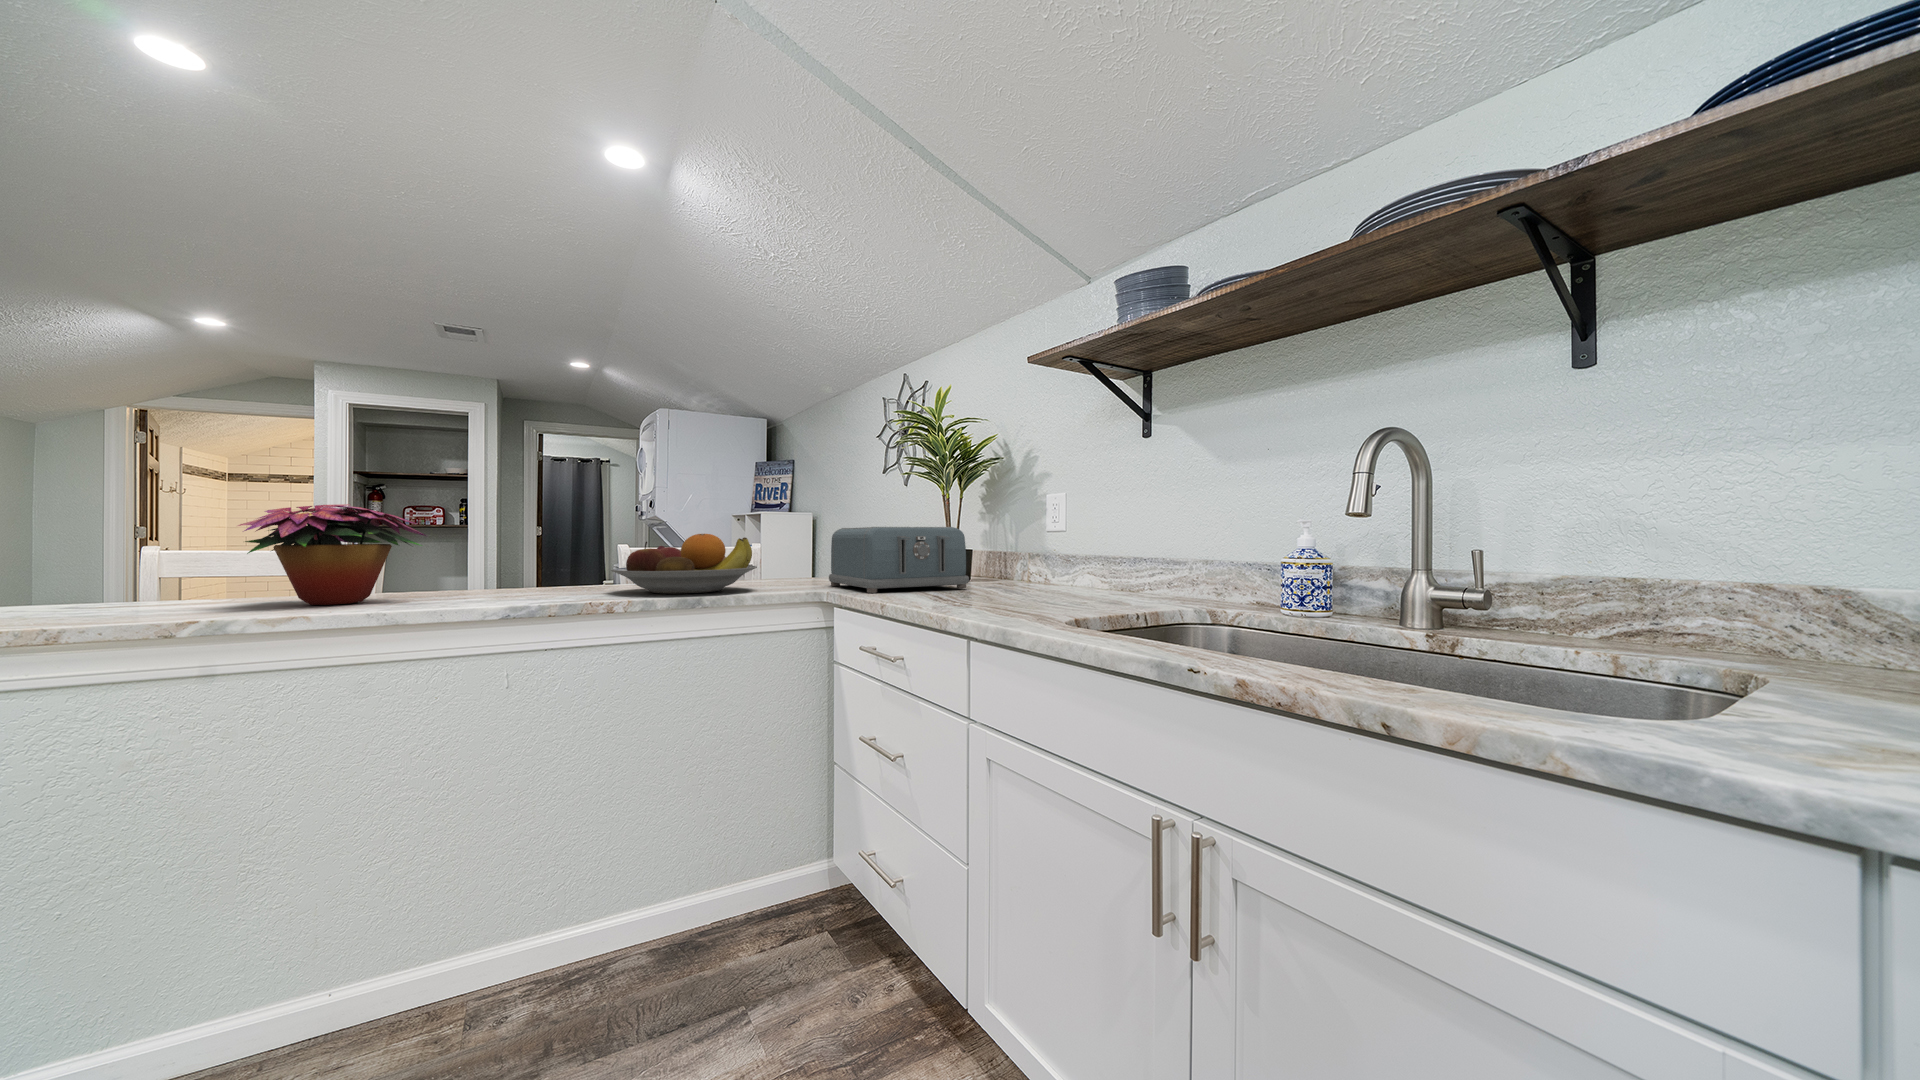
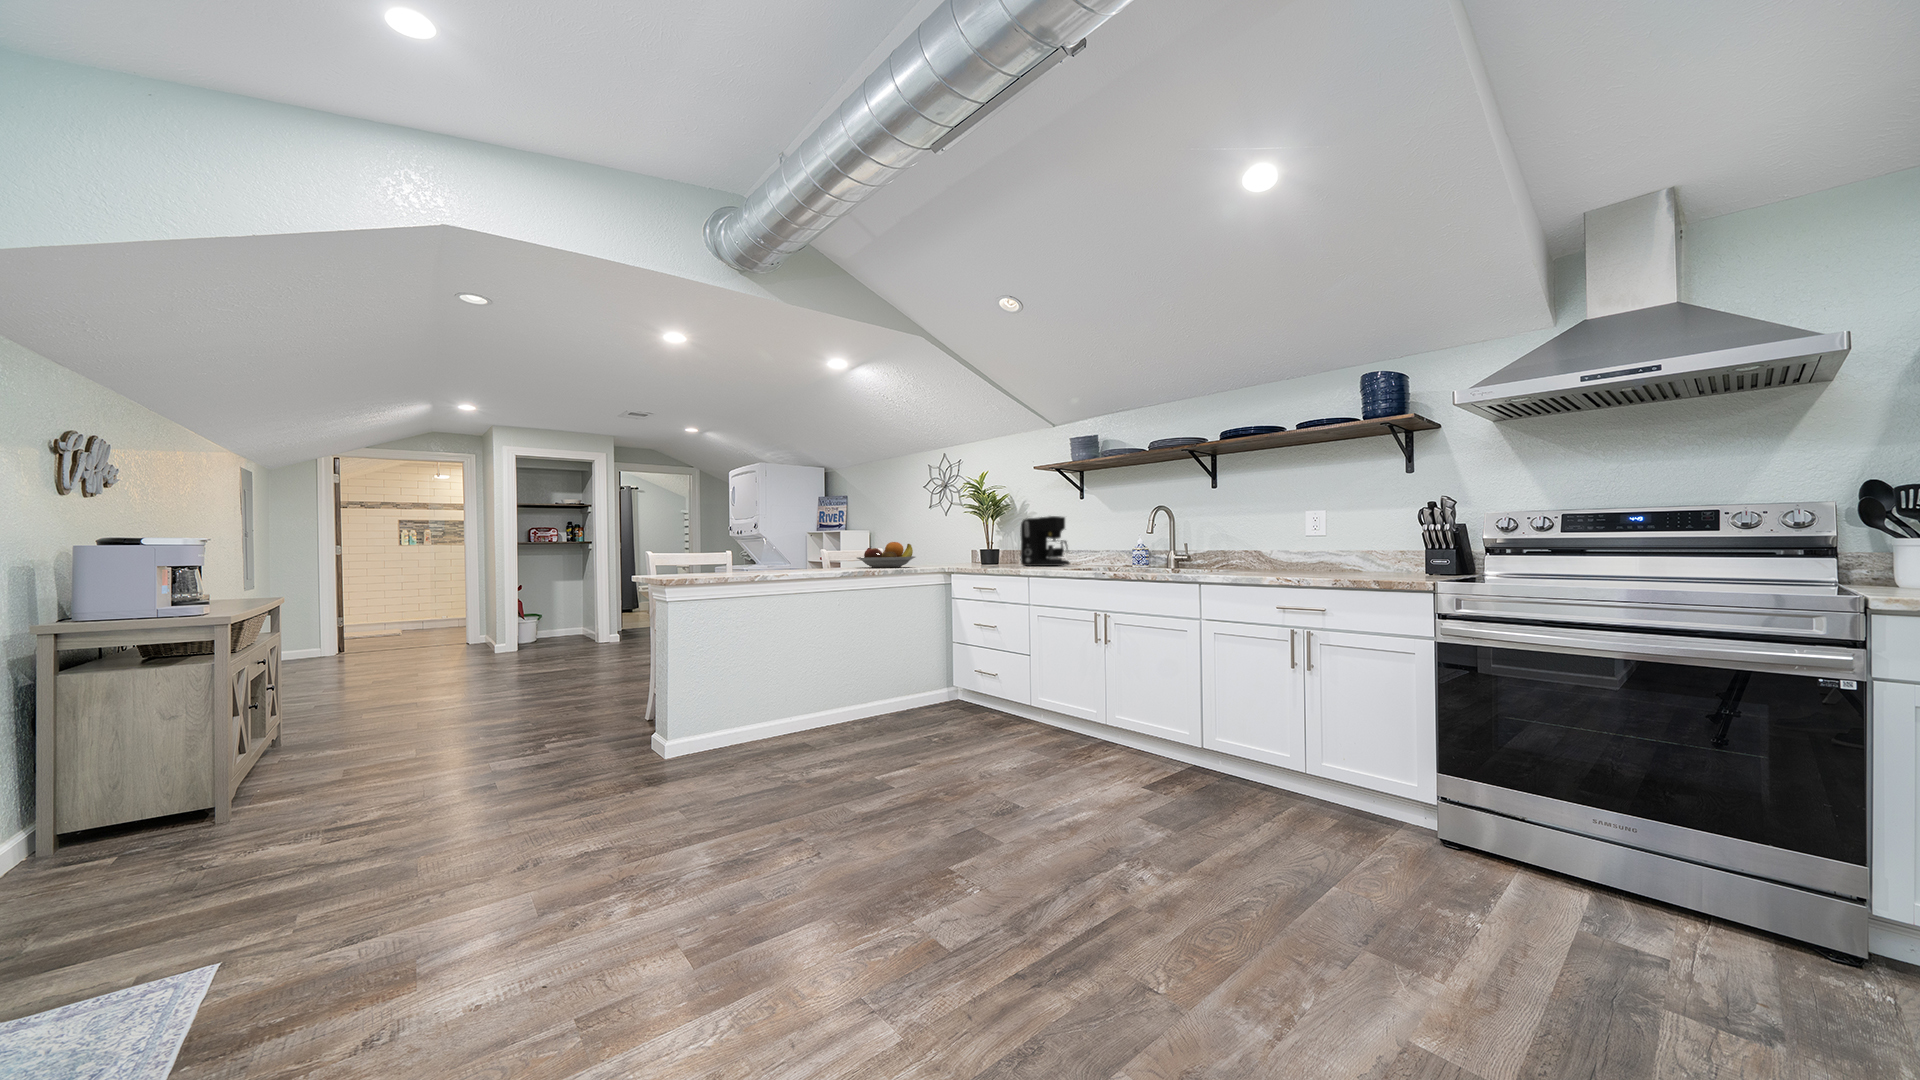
coffee maker: none [999,475,1115,595] -> present [1020,516,1070,566]
flower arrangement: present [238,504,426,605] -> none [745,530,808,570]
toaster: present [829,527,969,593] -> none [937,538,1006,567]

